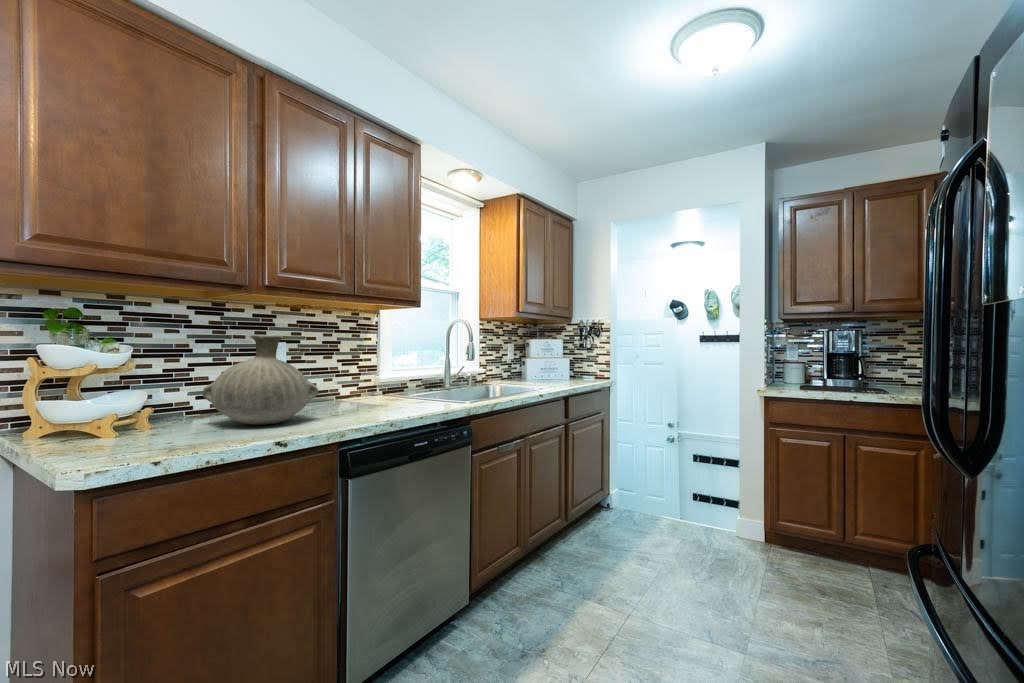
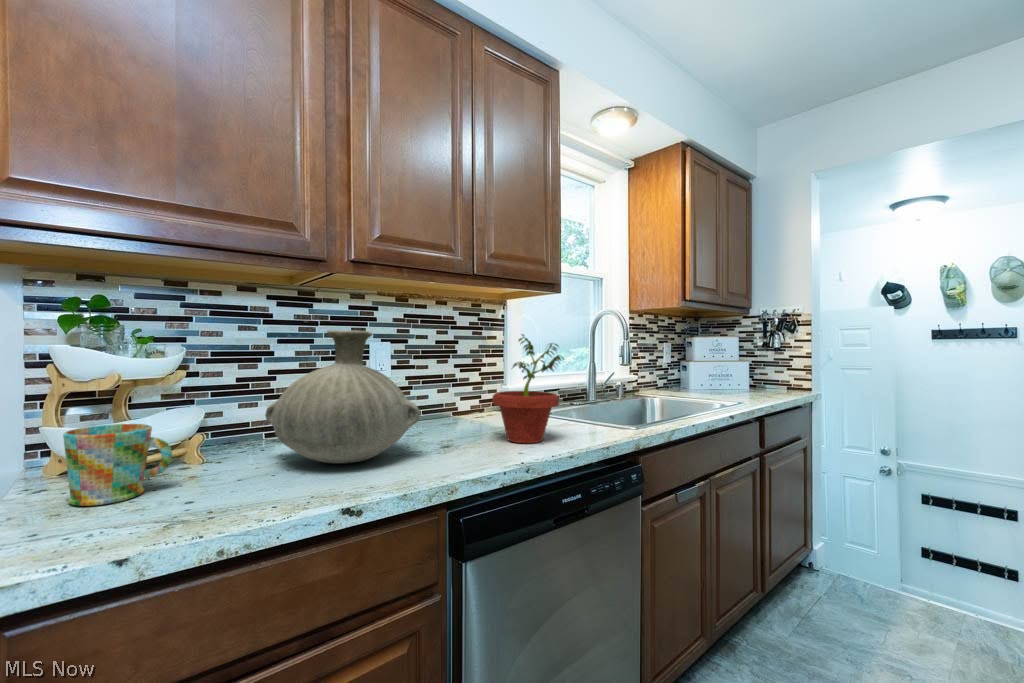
potted plant: none [368,338,419,412] -> present [492,334,564,443]
mug: none [79,397,149,447] -> present [63,424,172,506]

